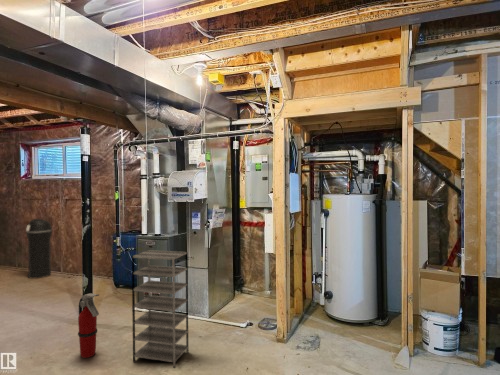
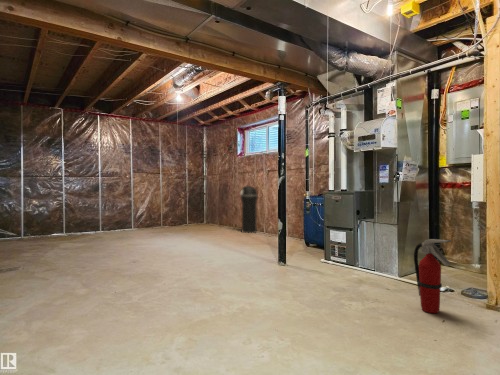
shelving unit: present [132,250,189,368] -> none [317,191,373,304]
fire extinguisher: present [78,293,99,358] -> present [414,239,451,313]

